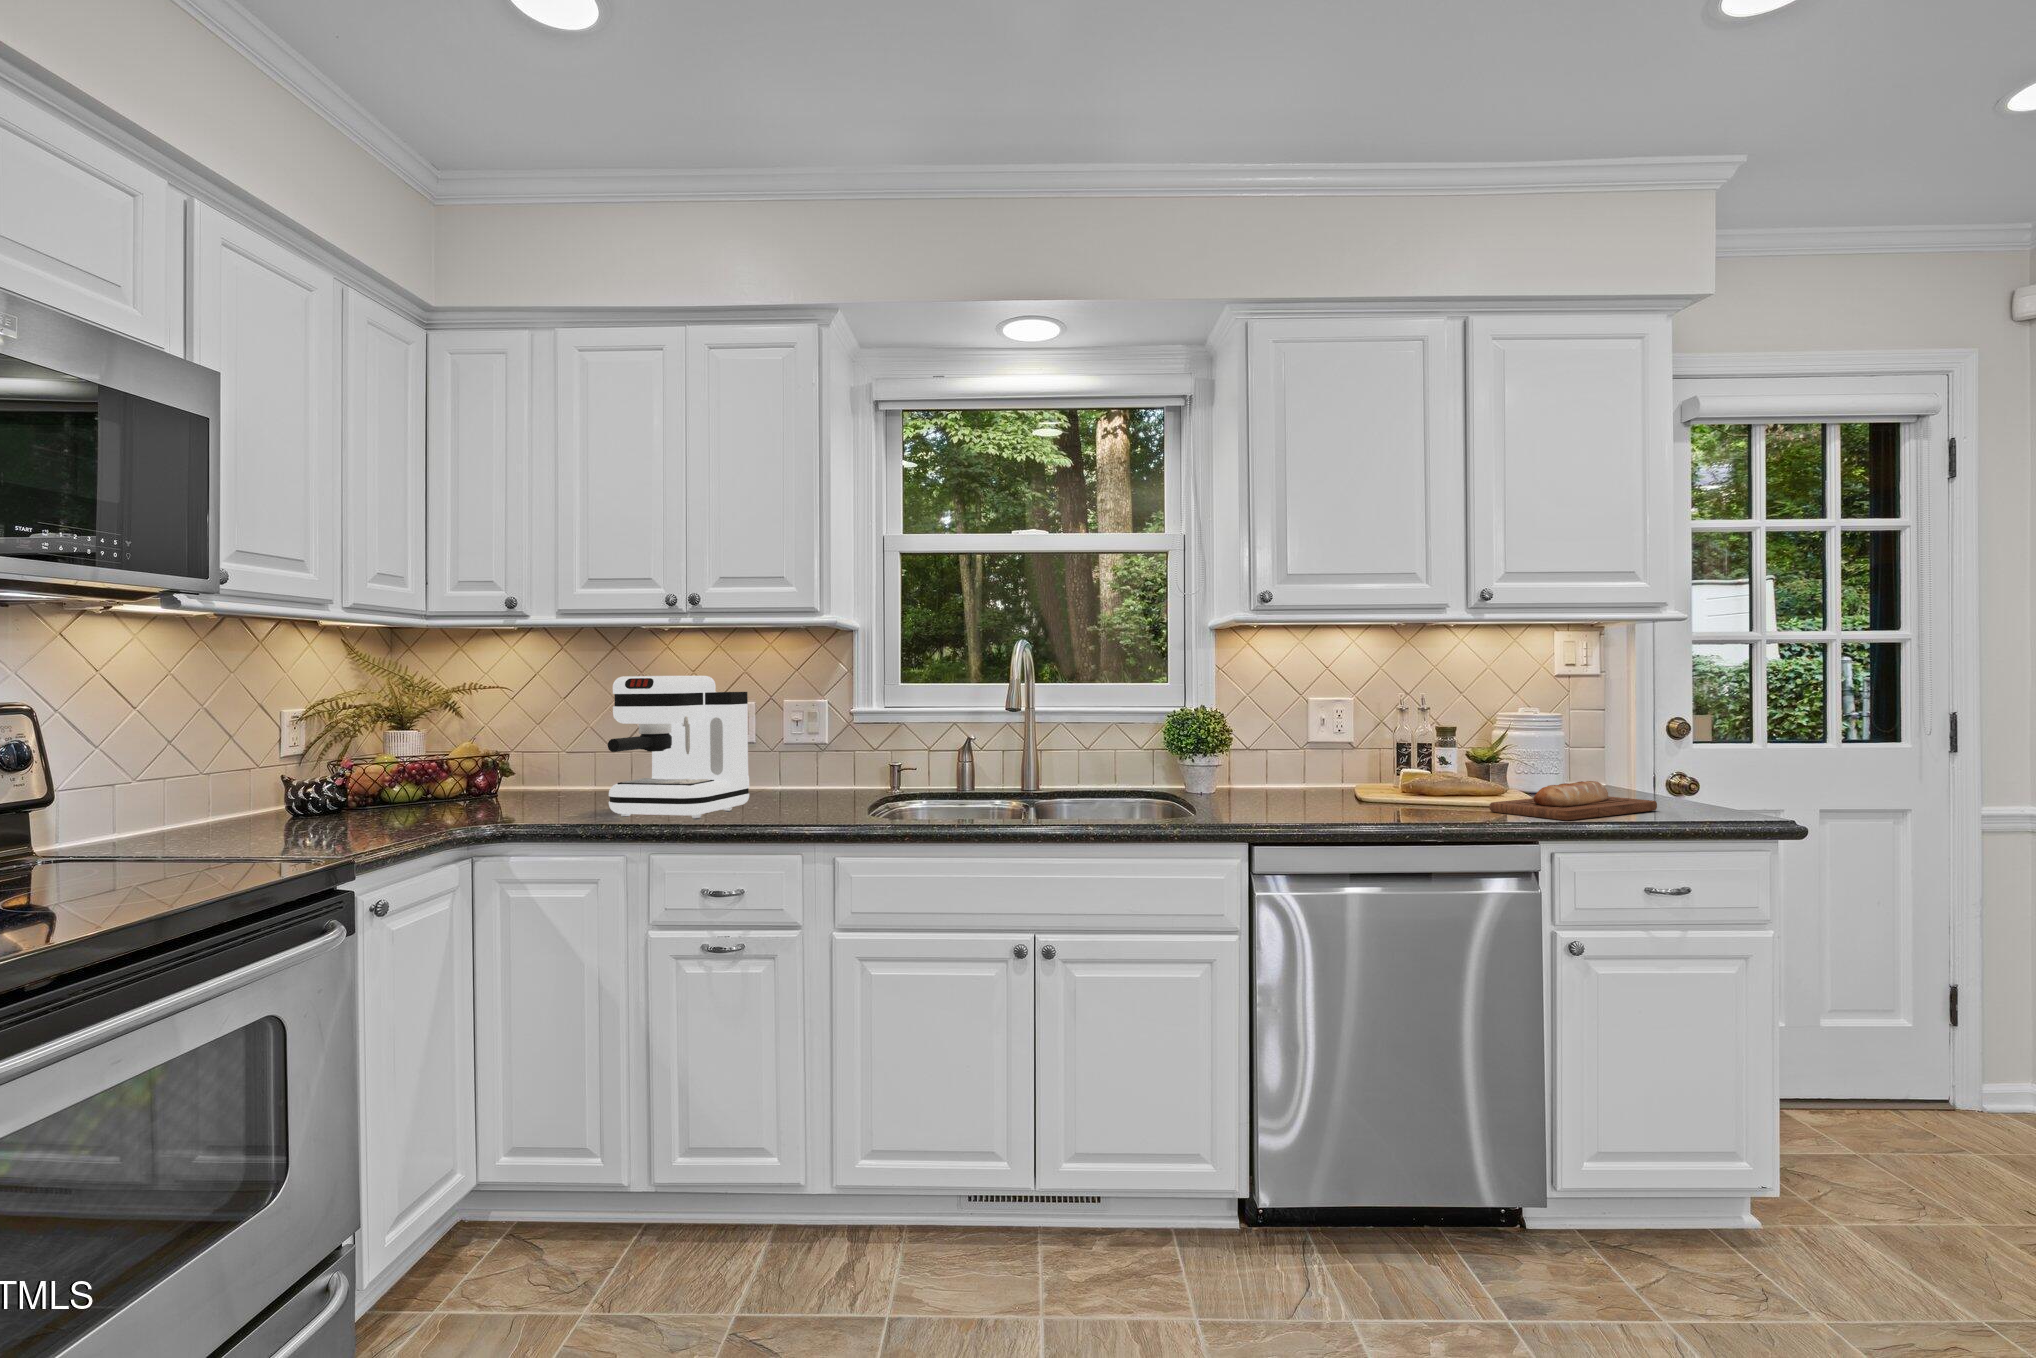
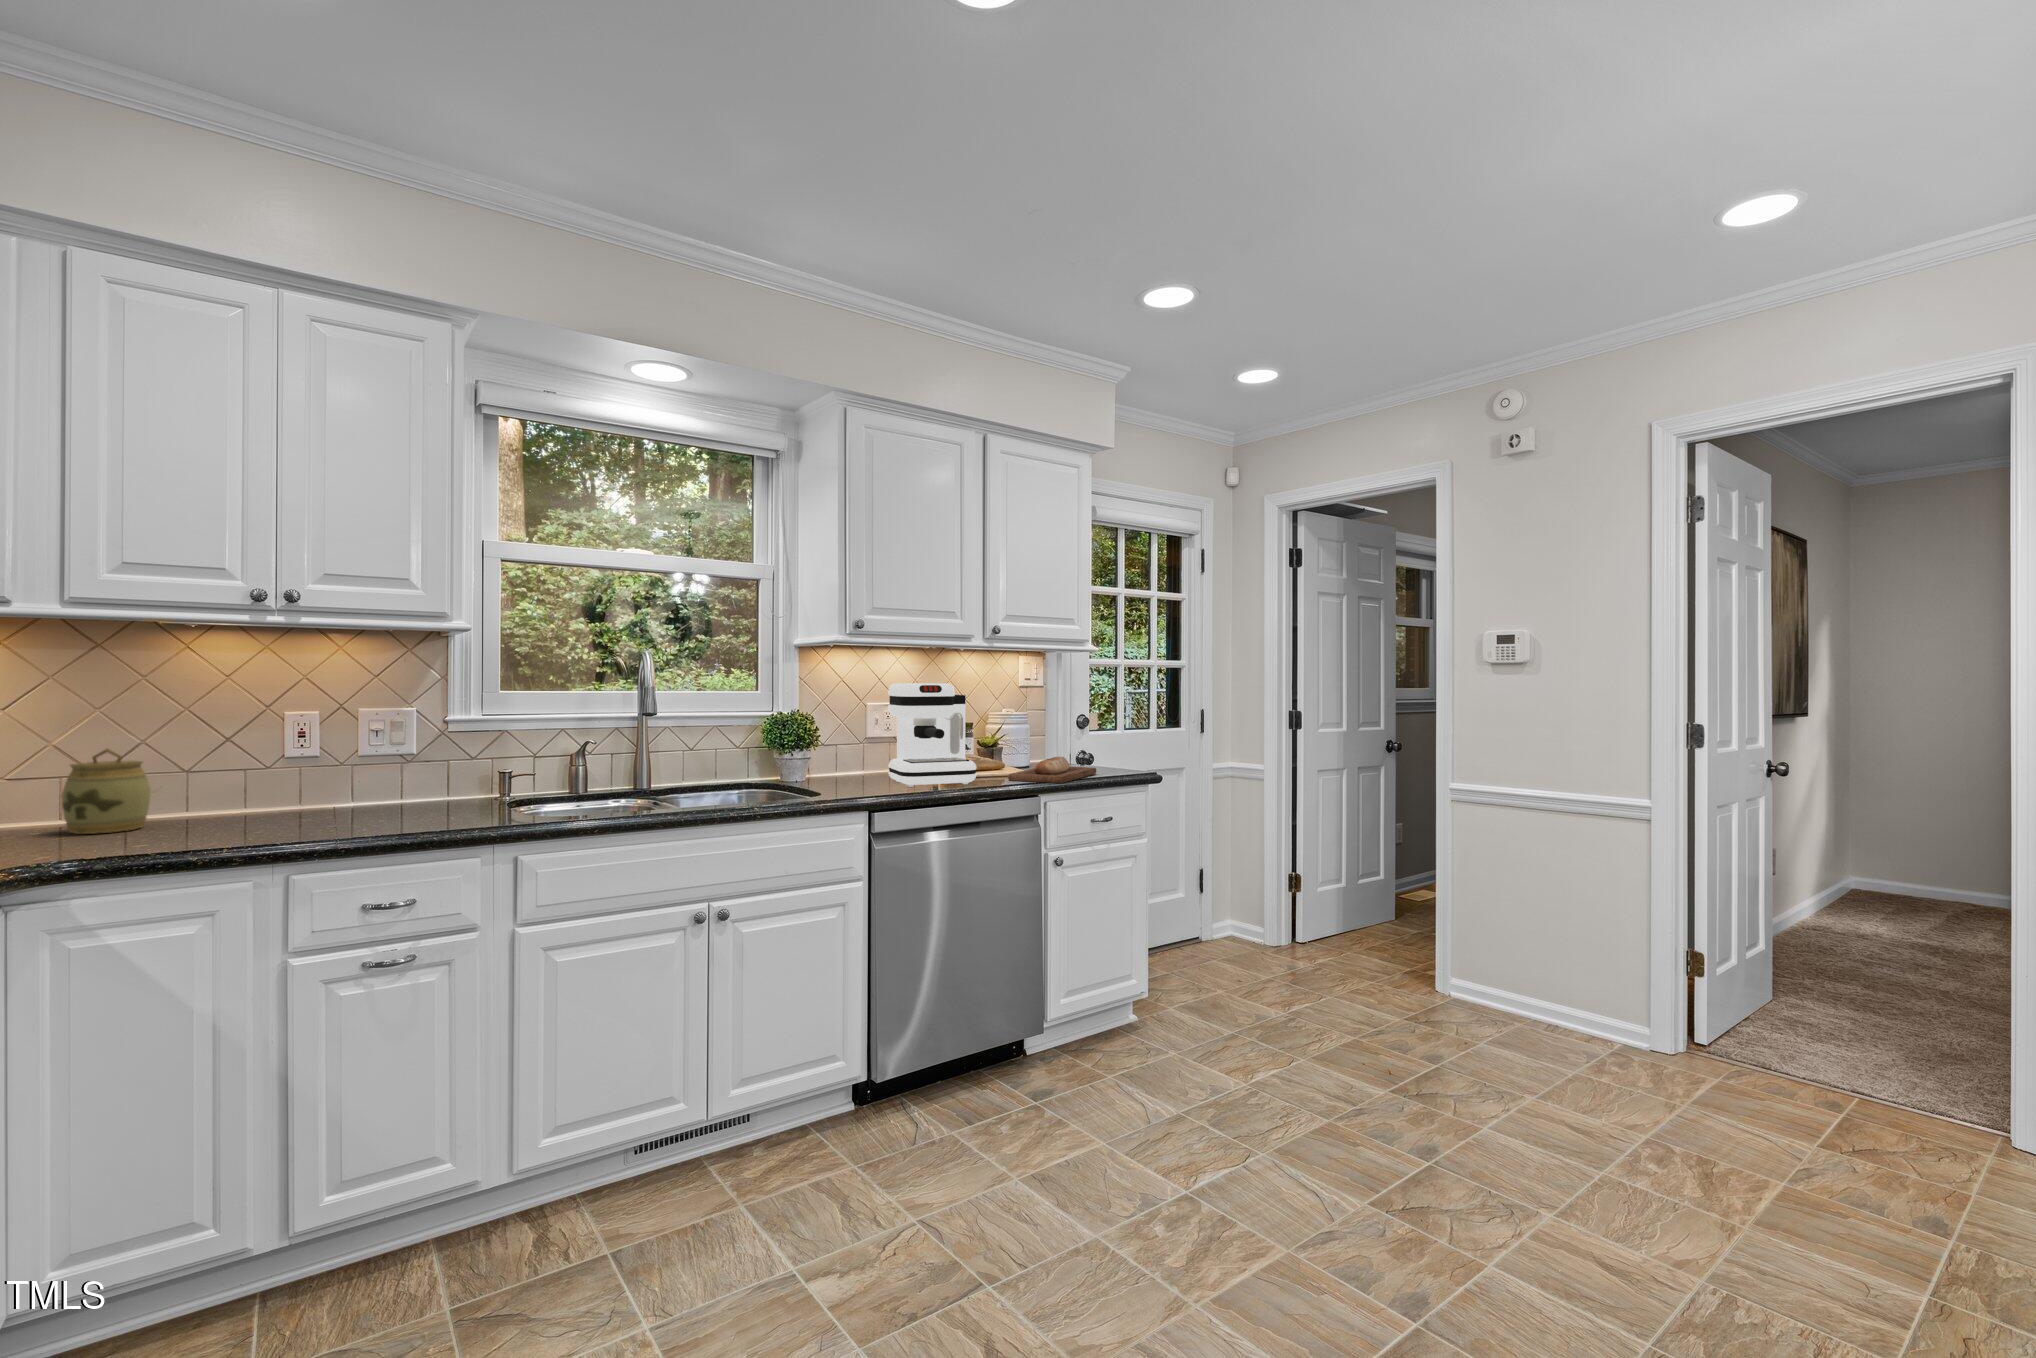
coffee maker: present [608,676,749,818] -> present [888,683,976,787]
jar: none [552,734,609,805] -> present [62,749,151,834]

